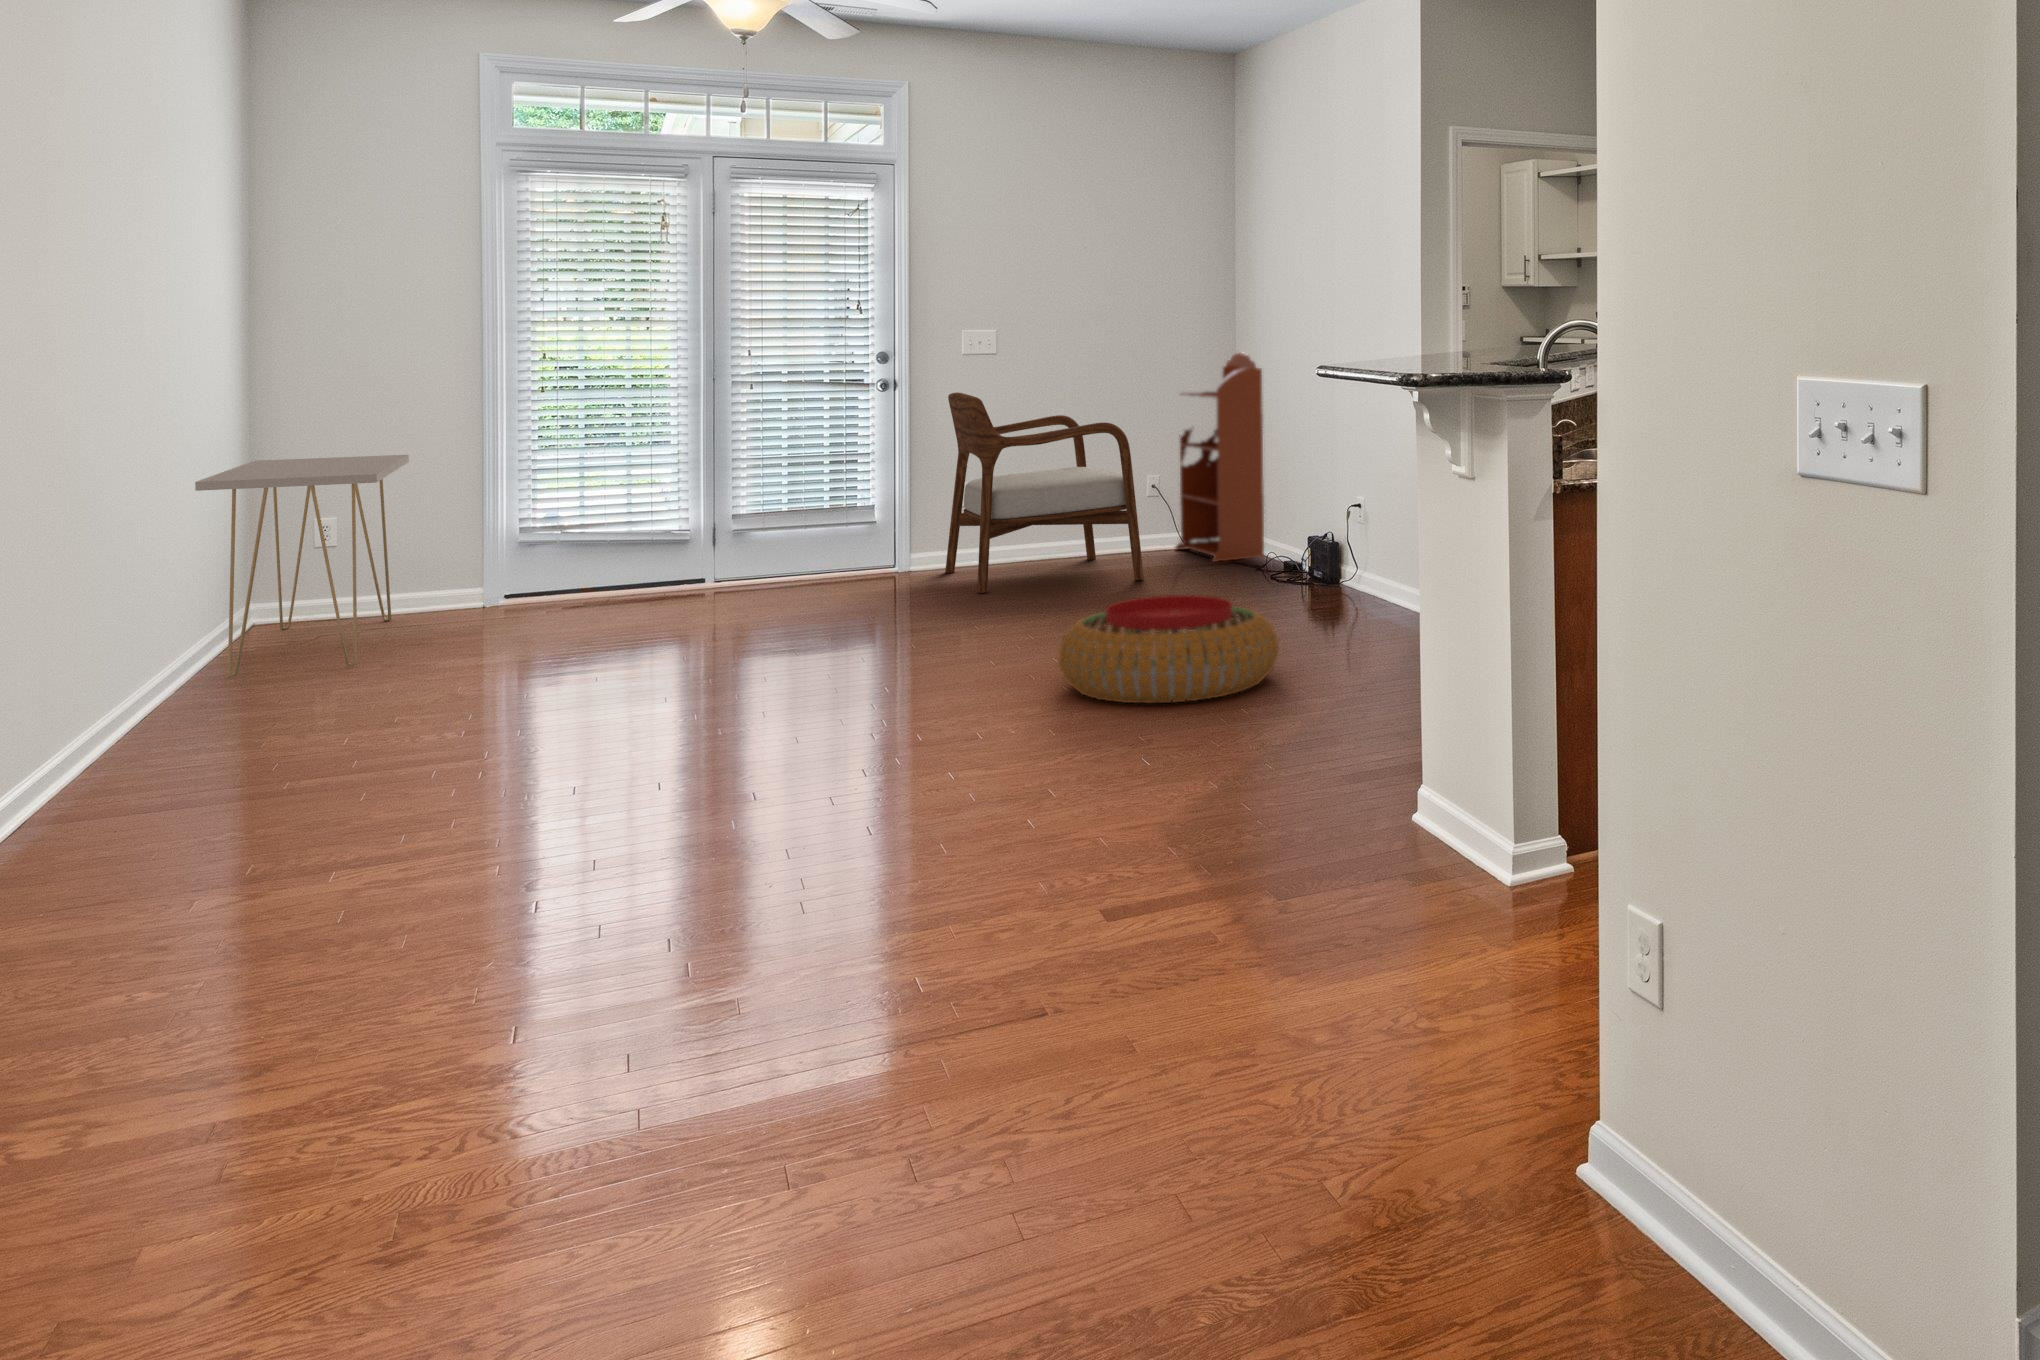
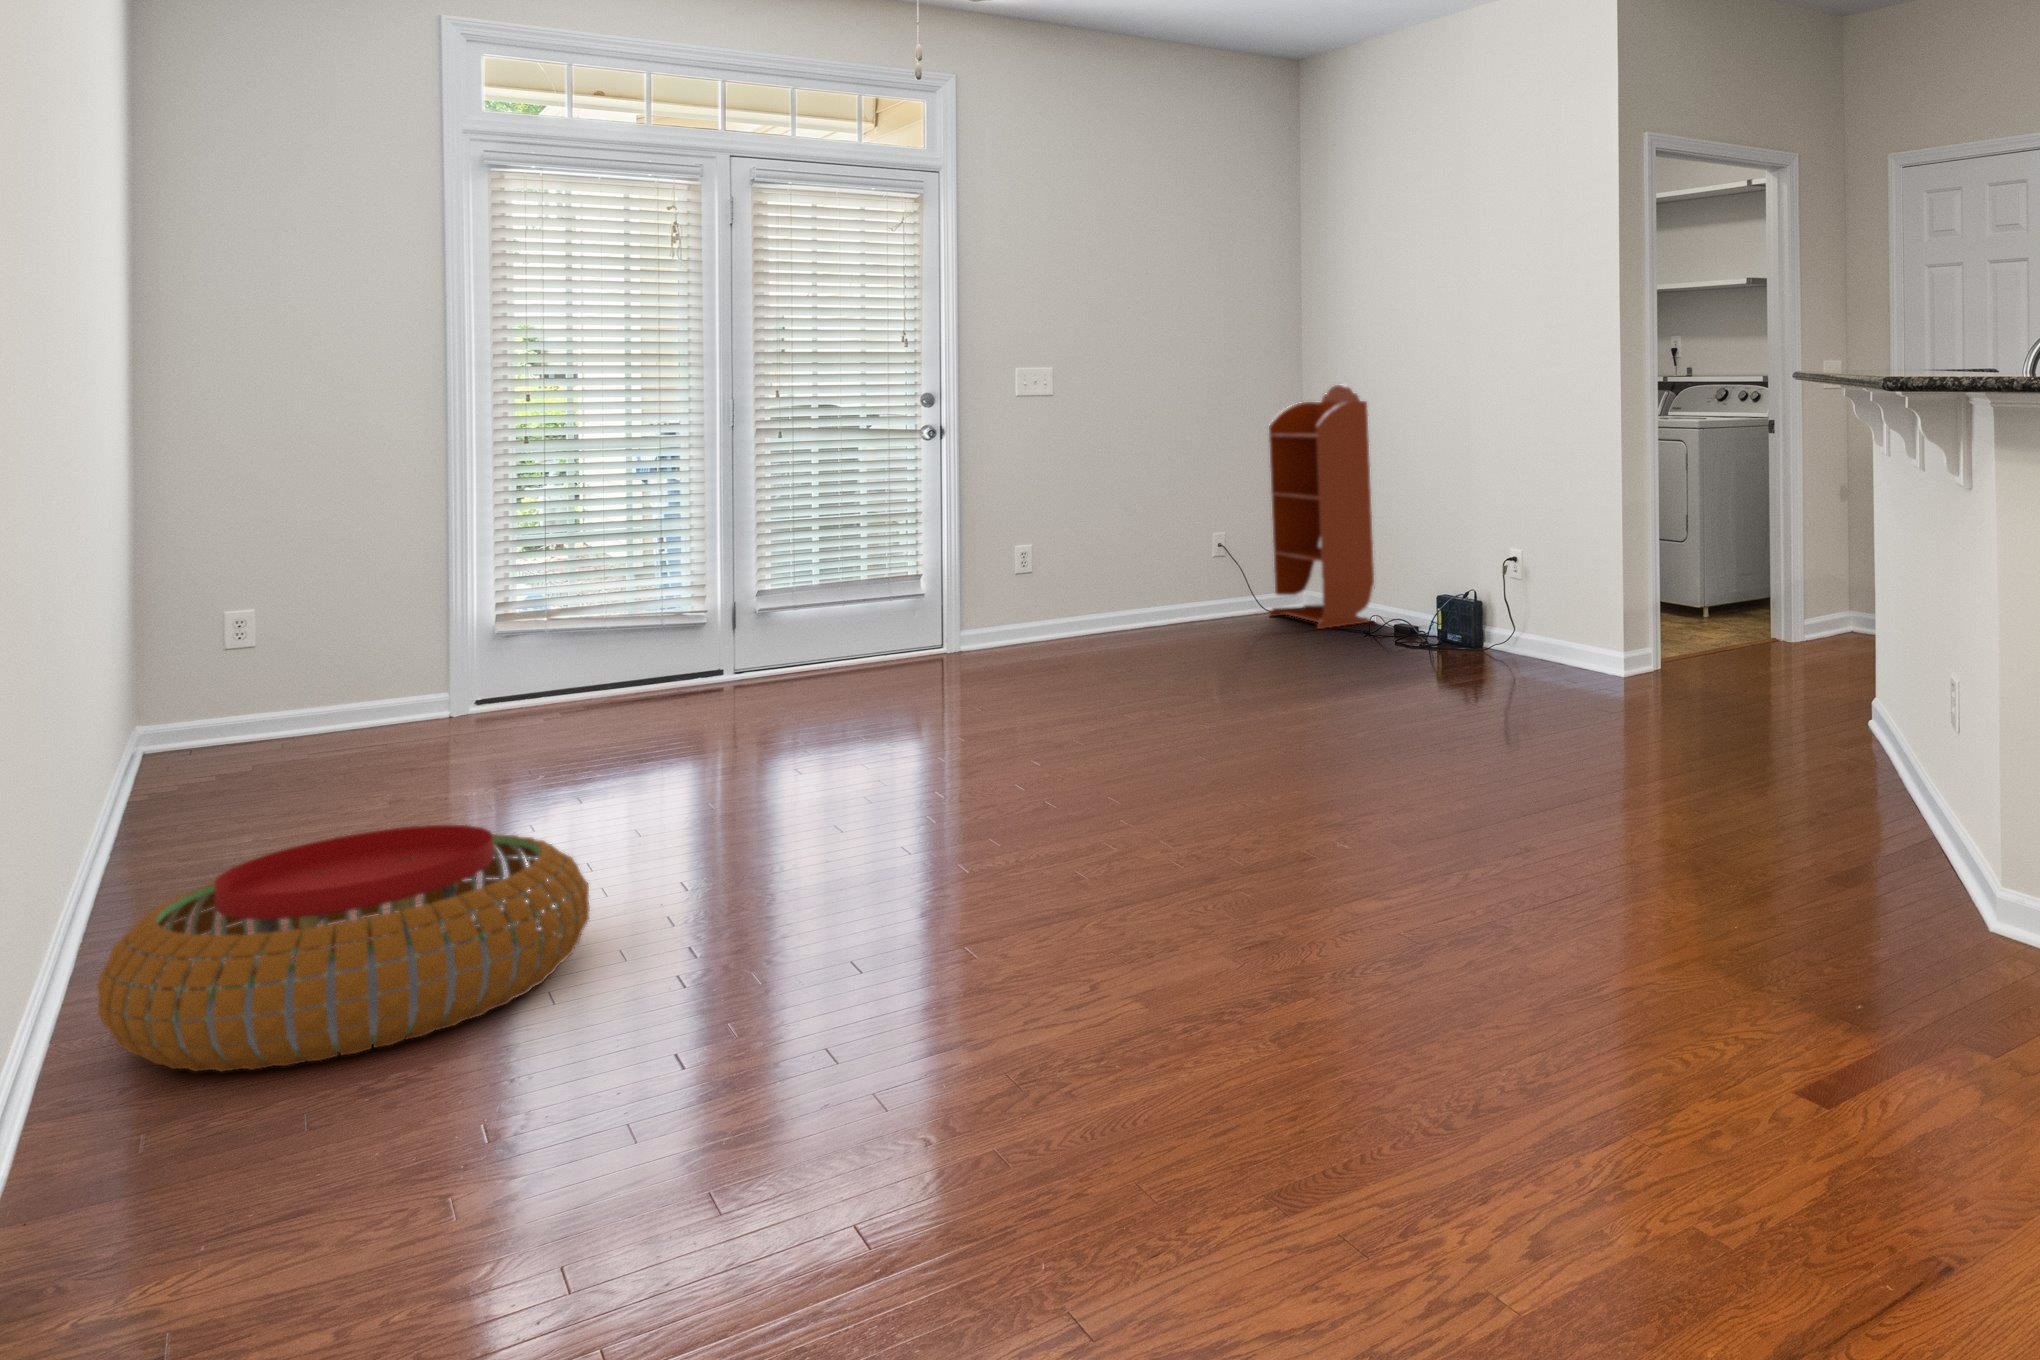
armchair: present [945,392,1144,593] -> none [1006,438,1242,676]
console table: present [195,455,409,677] -> none [60,529,361,818]
pouf: present [1058,595,1279,703] -> present [97,825,590,1071]

